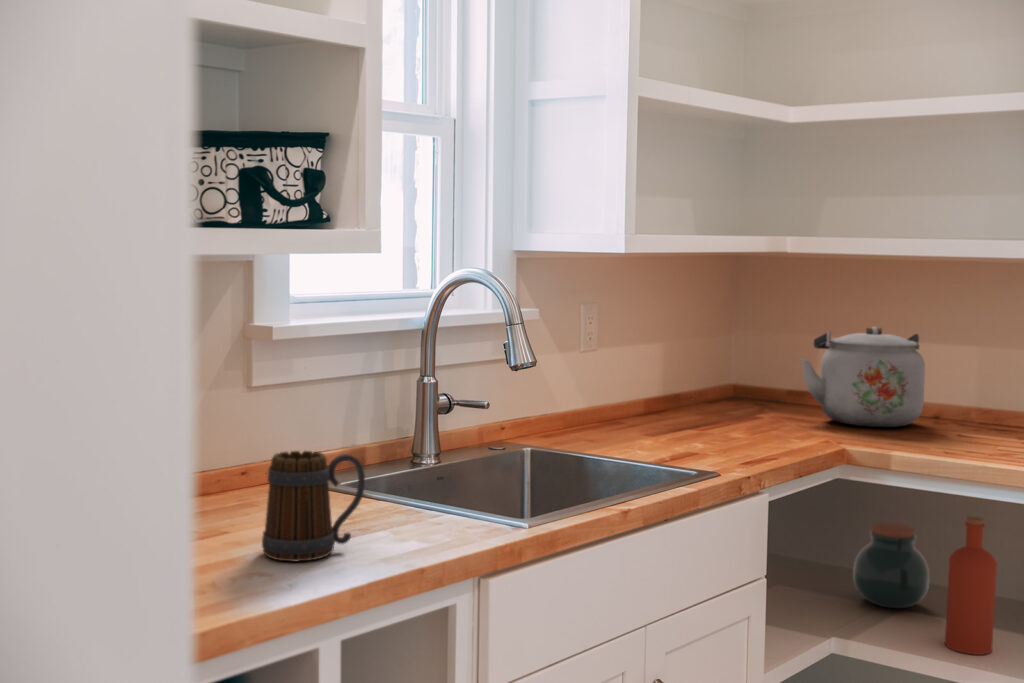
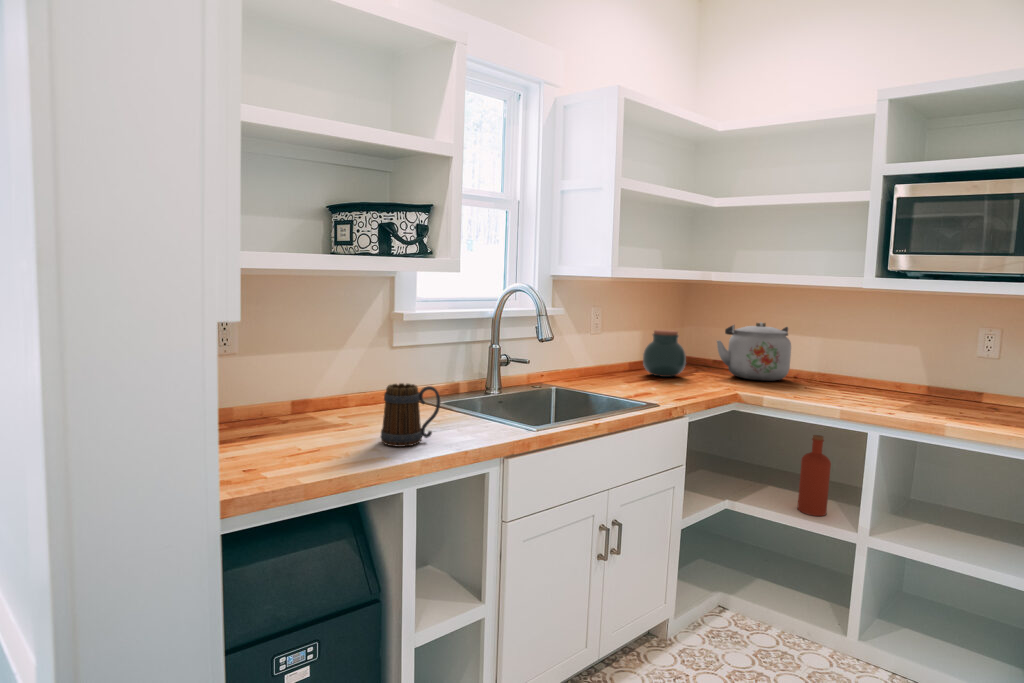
jar: present [853,522,929,608] -> present [643,330,686,377]

